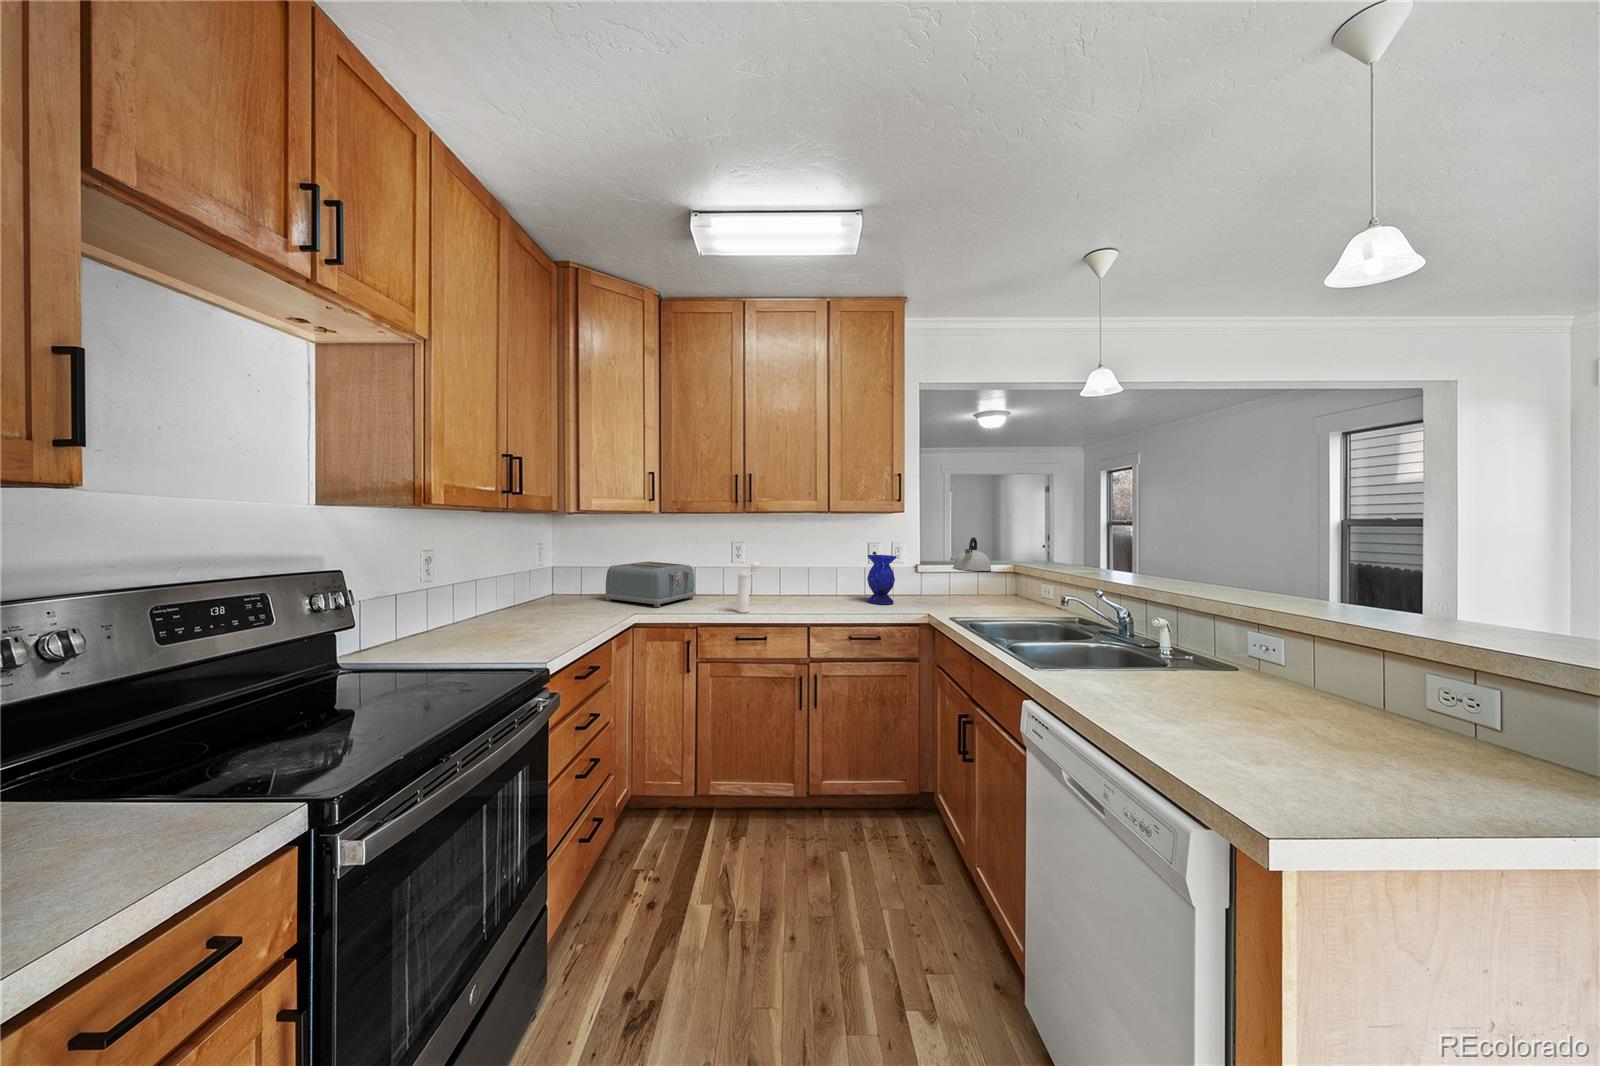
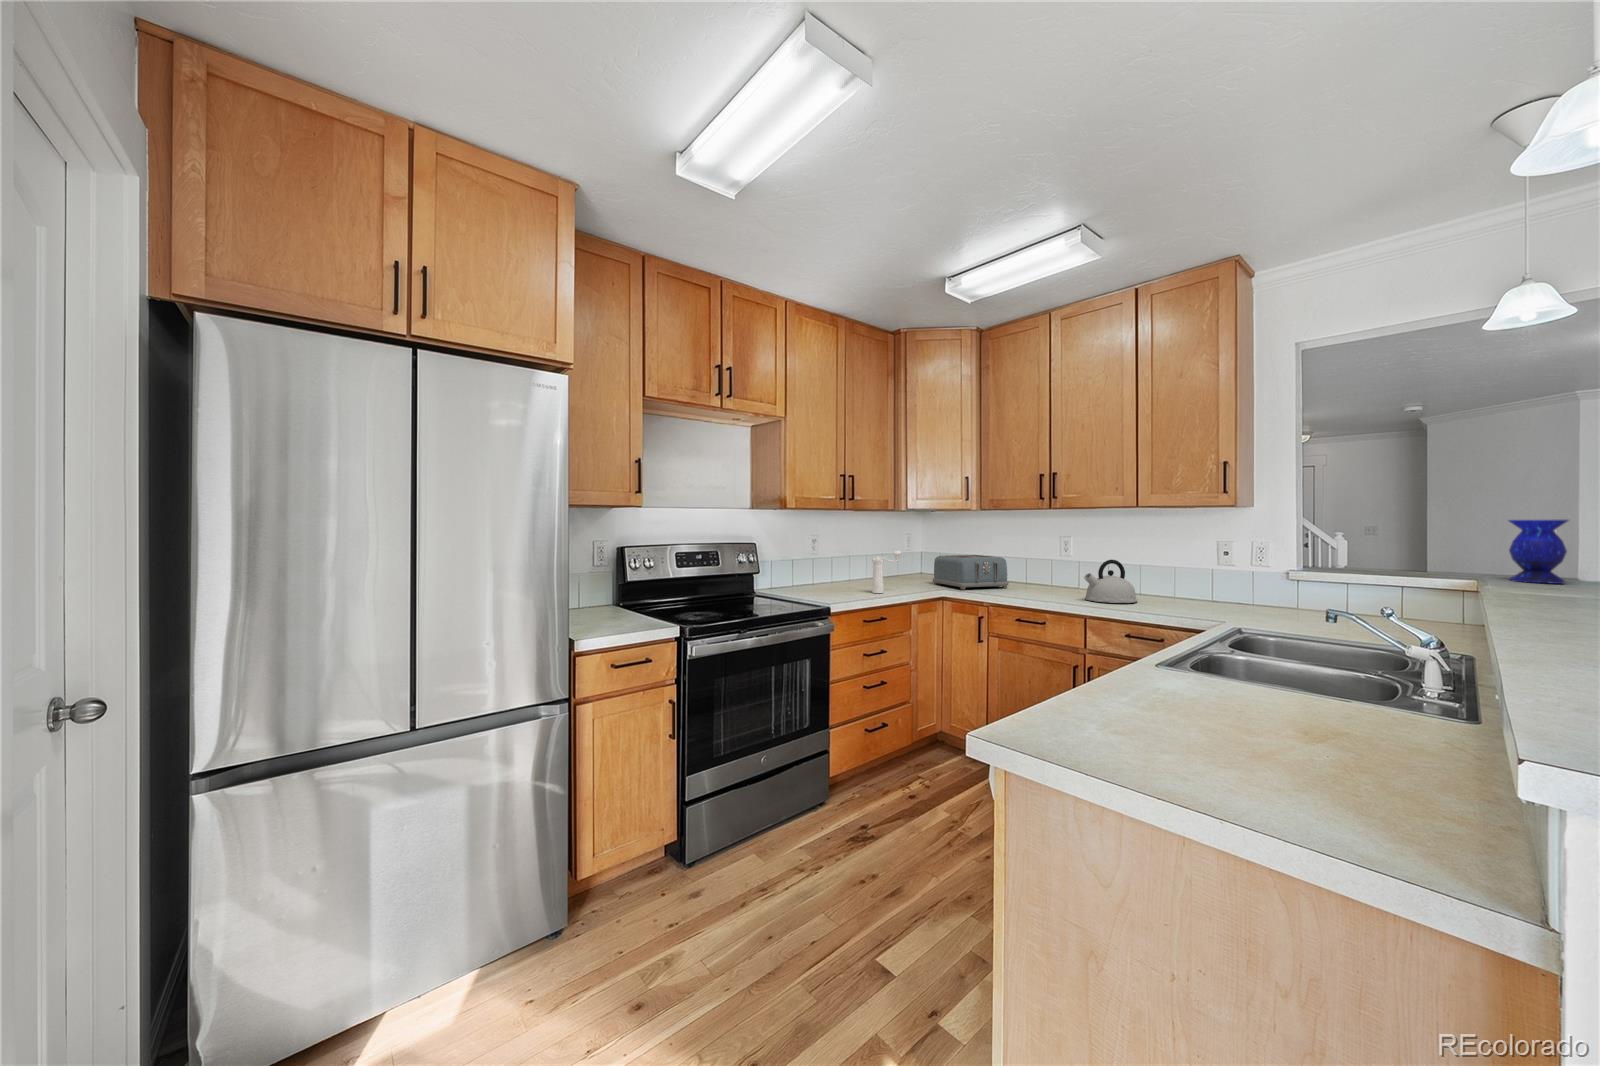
kettle: present [953,537,991,571] -> present [1084,560,1137,603]
vase: present [867,555,897,605] -> present [1509,520,1568,584]
pepper mill: present [736,562,759,613] -> present [872,551,902,593]

